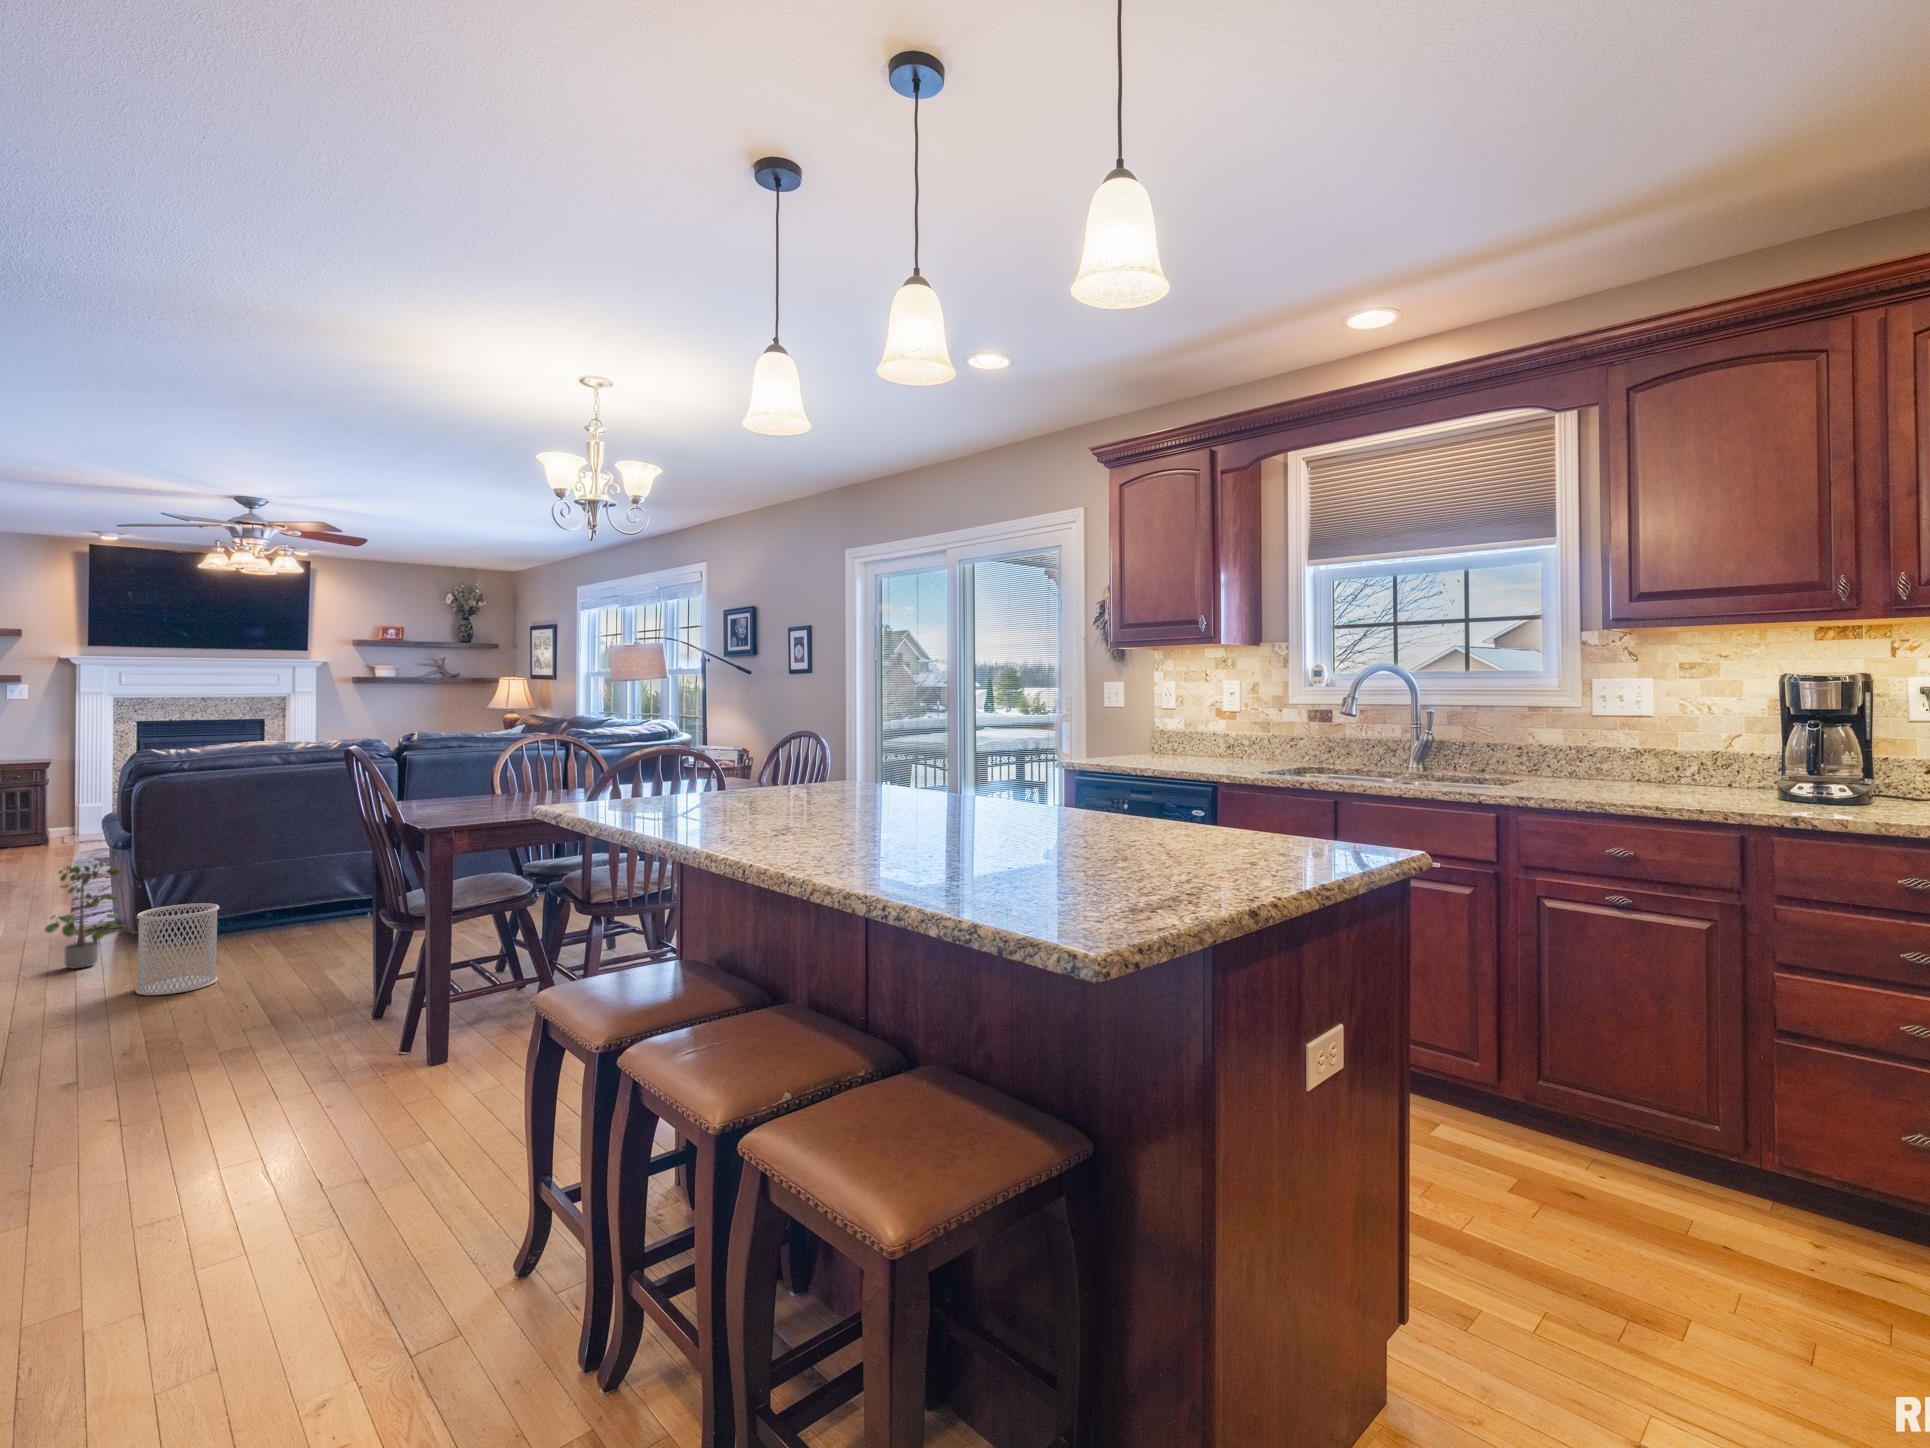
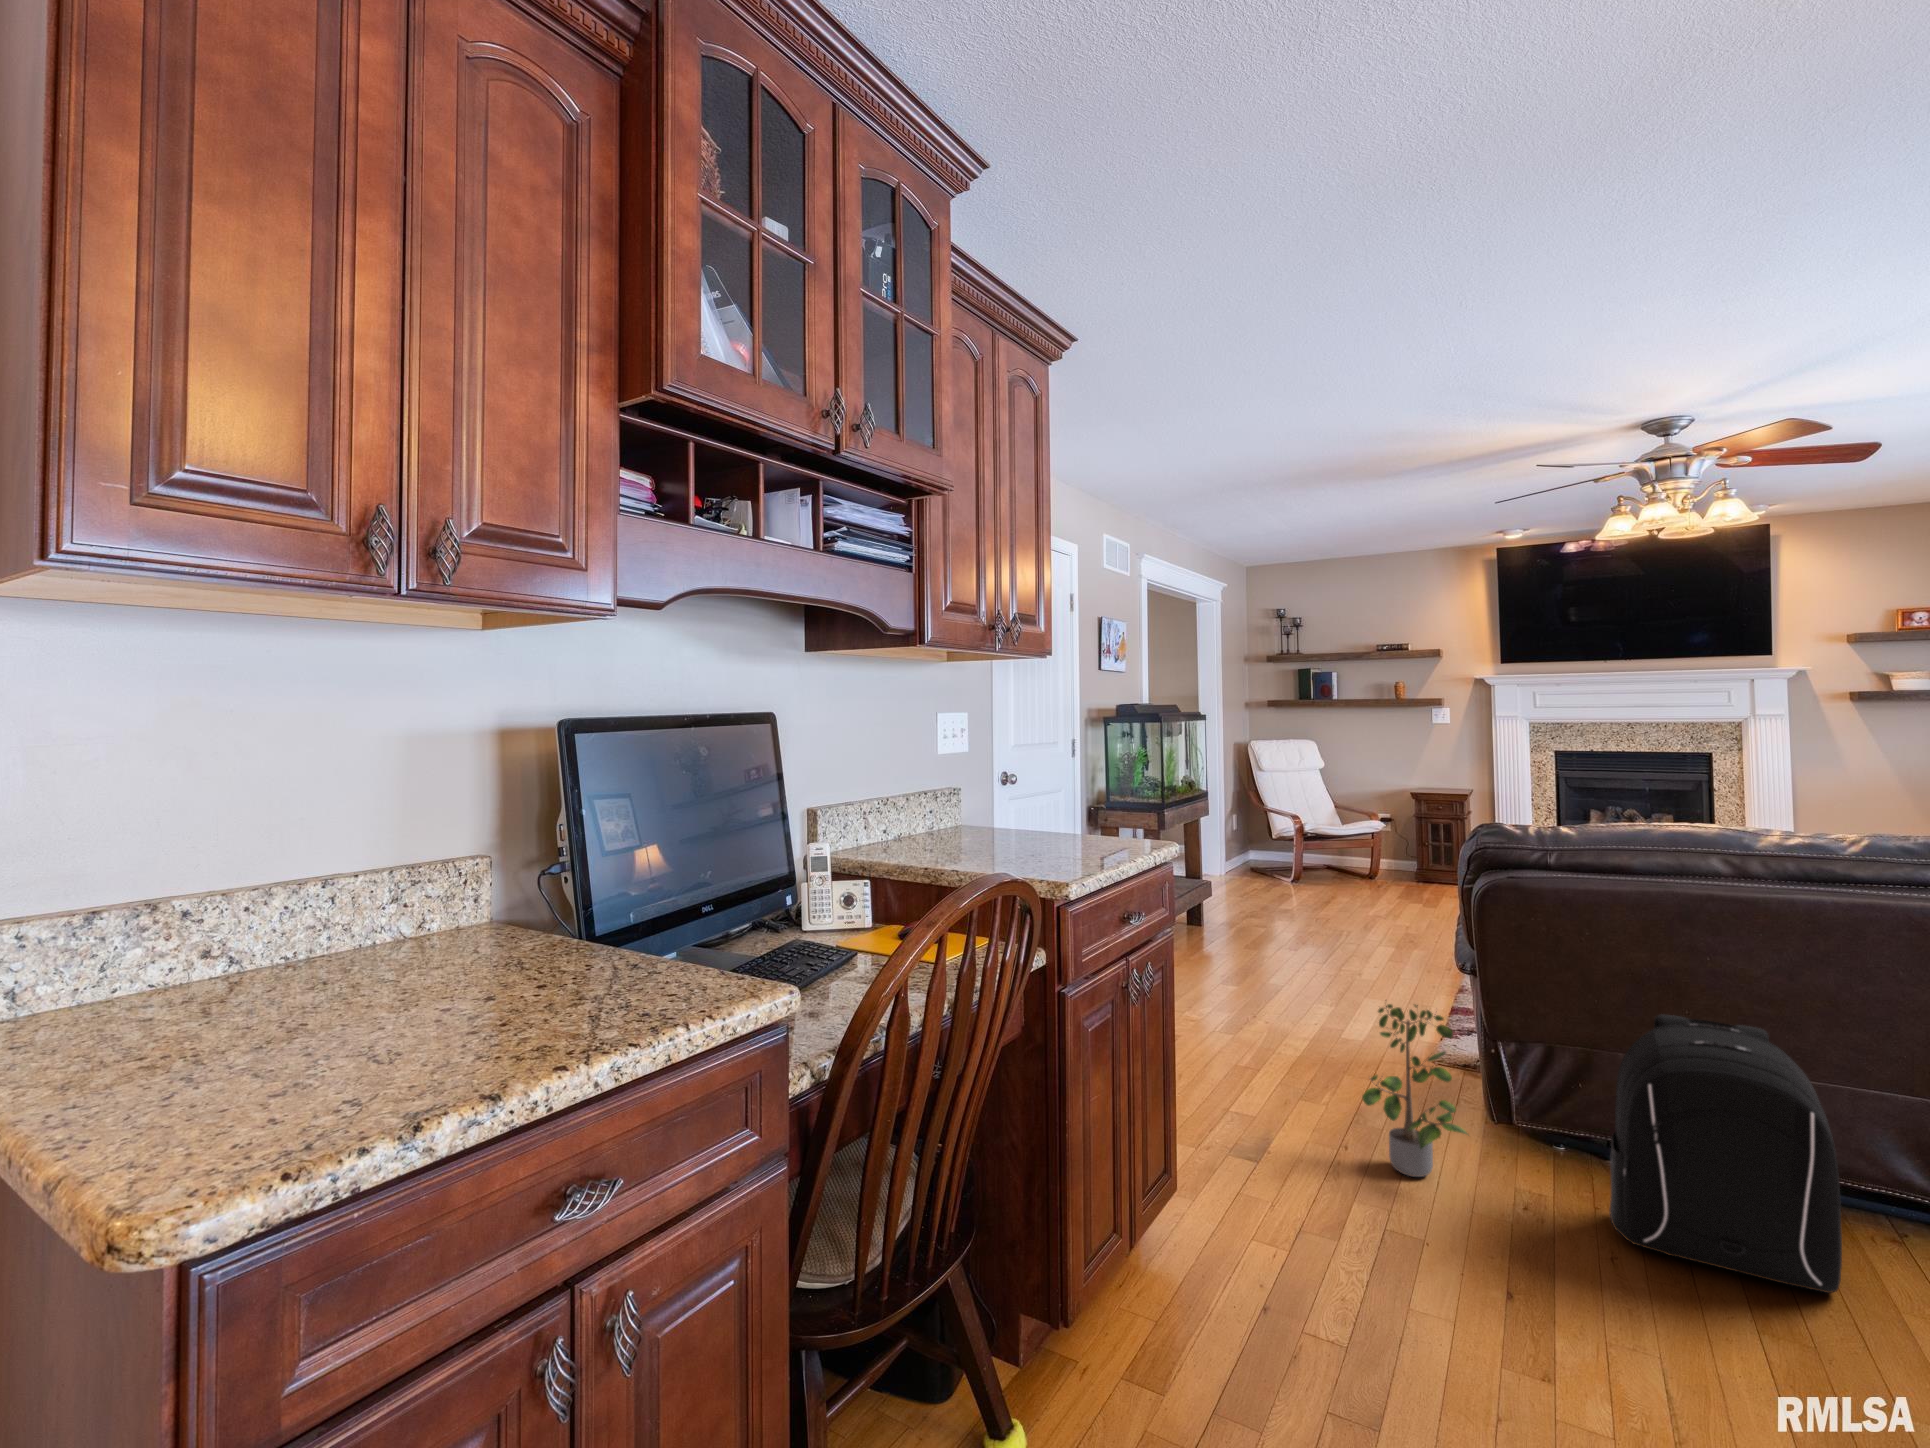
backpack: none [214,832,321,950] -> present [1609,1014,1842,1293]
wastebasket: present [135,903,219,995] -> none [1451,1152,1604,1378]

